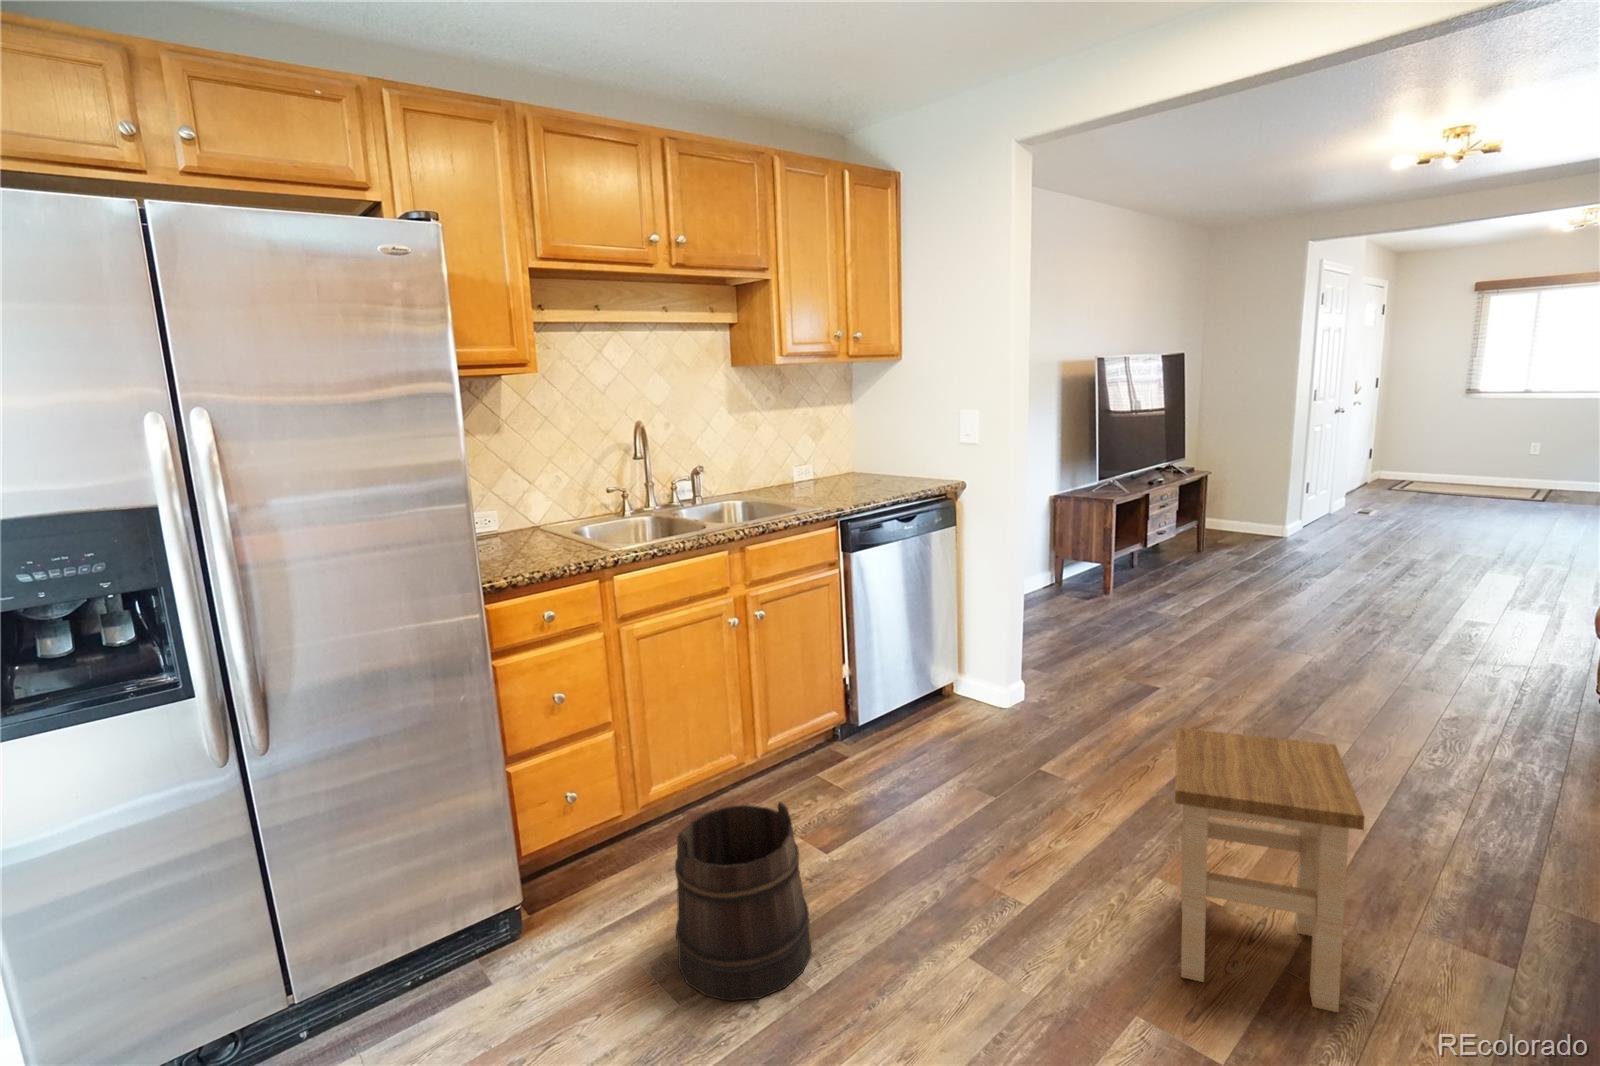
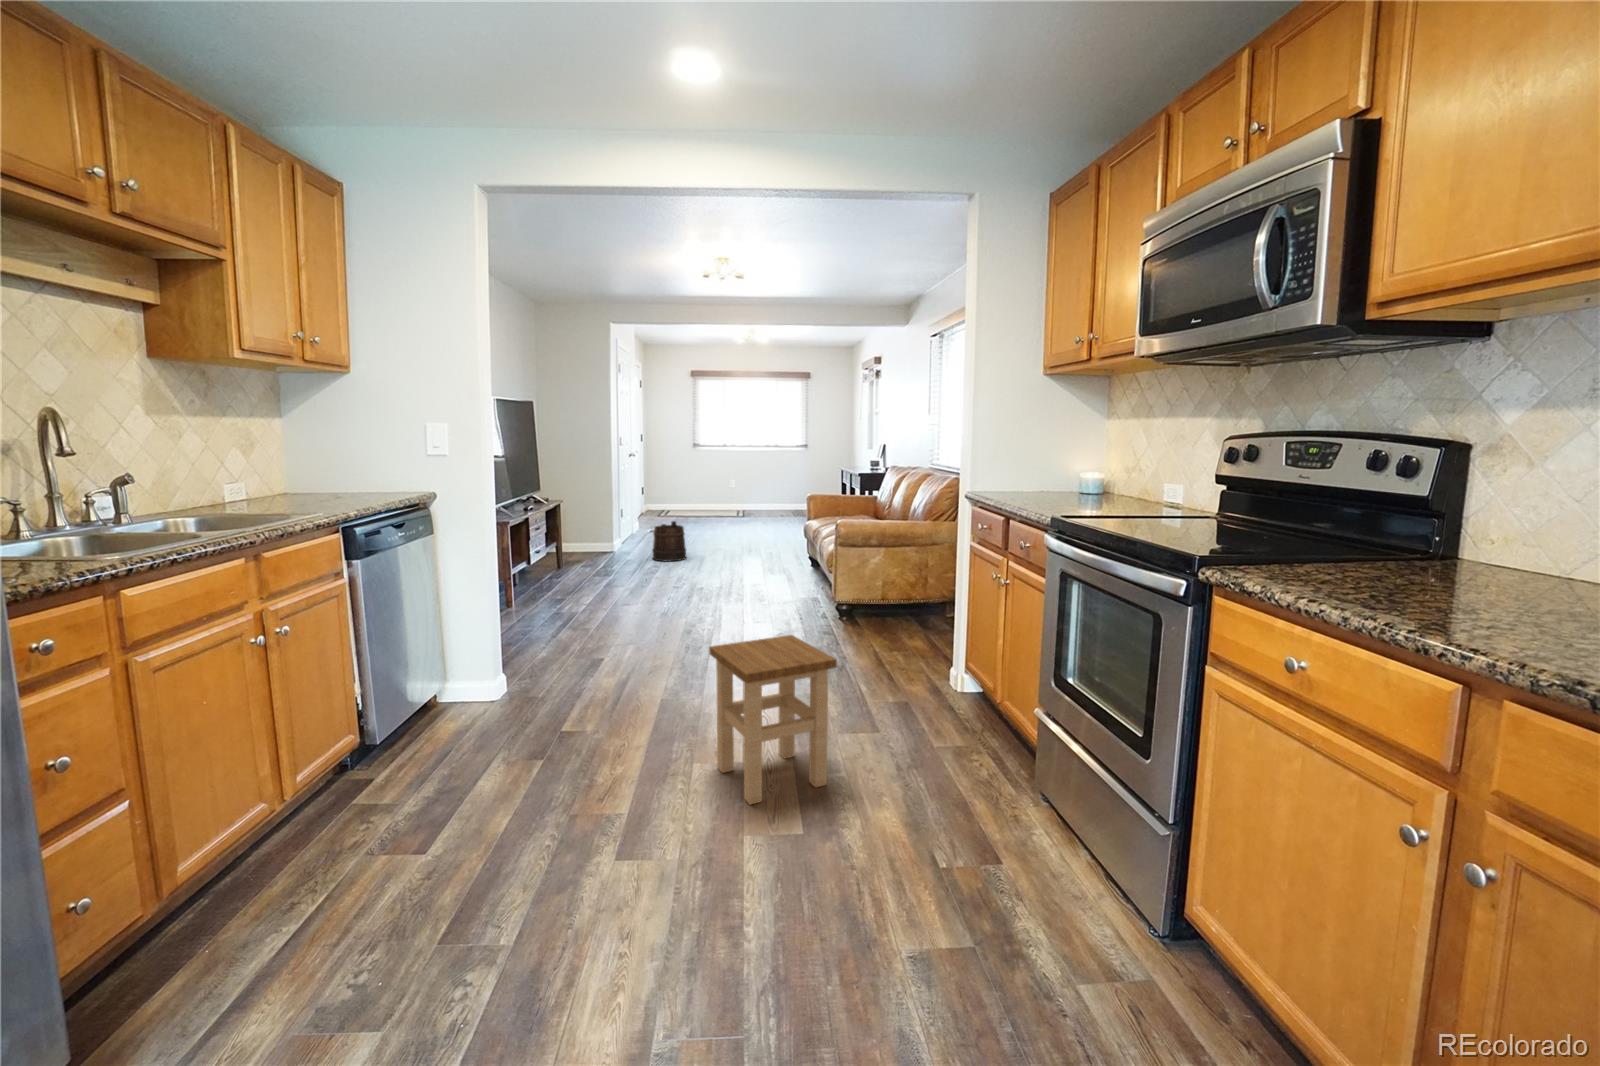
bucket: present [675,802,812,1001] -> present [652,521,686,561]

